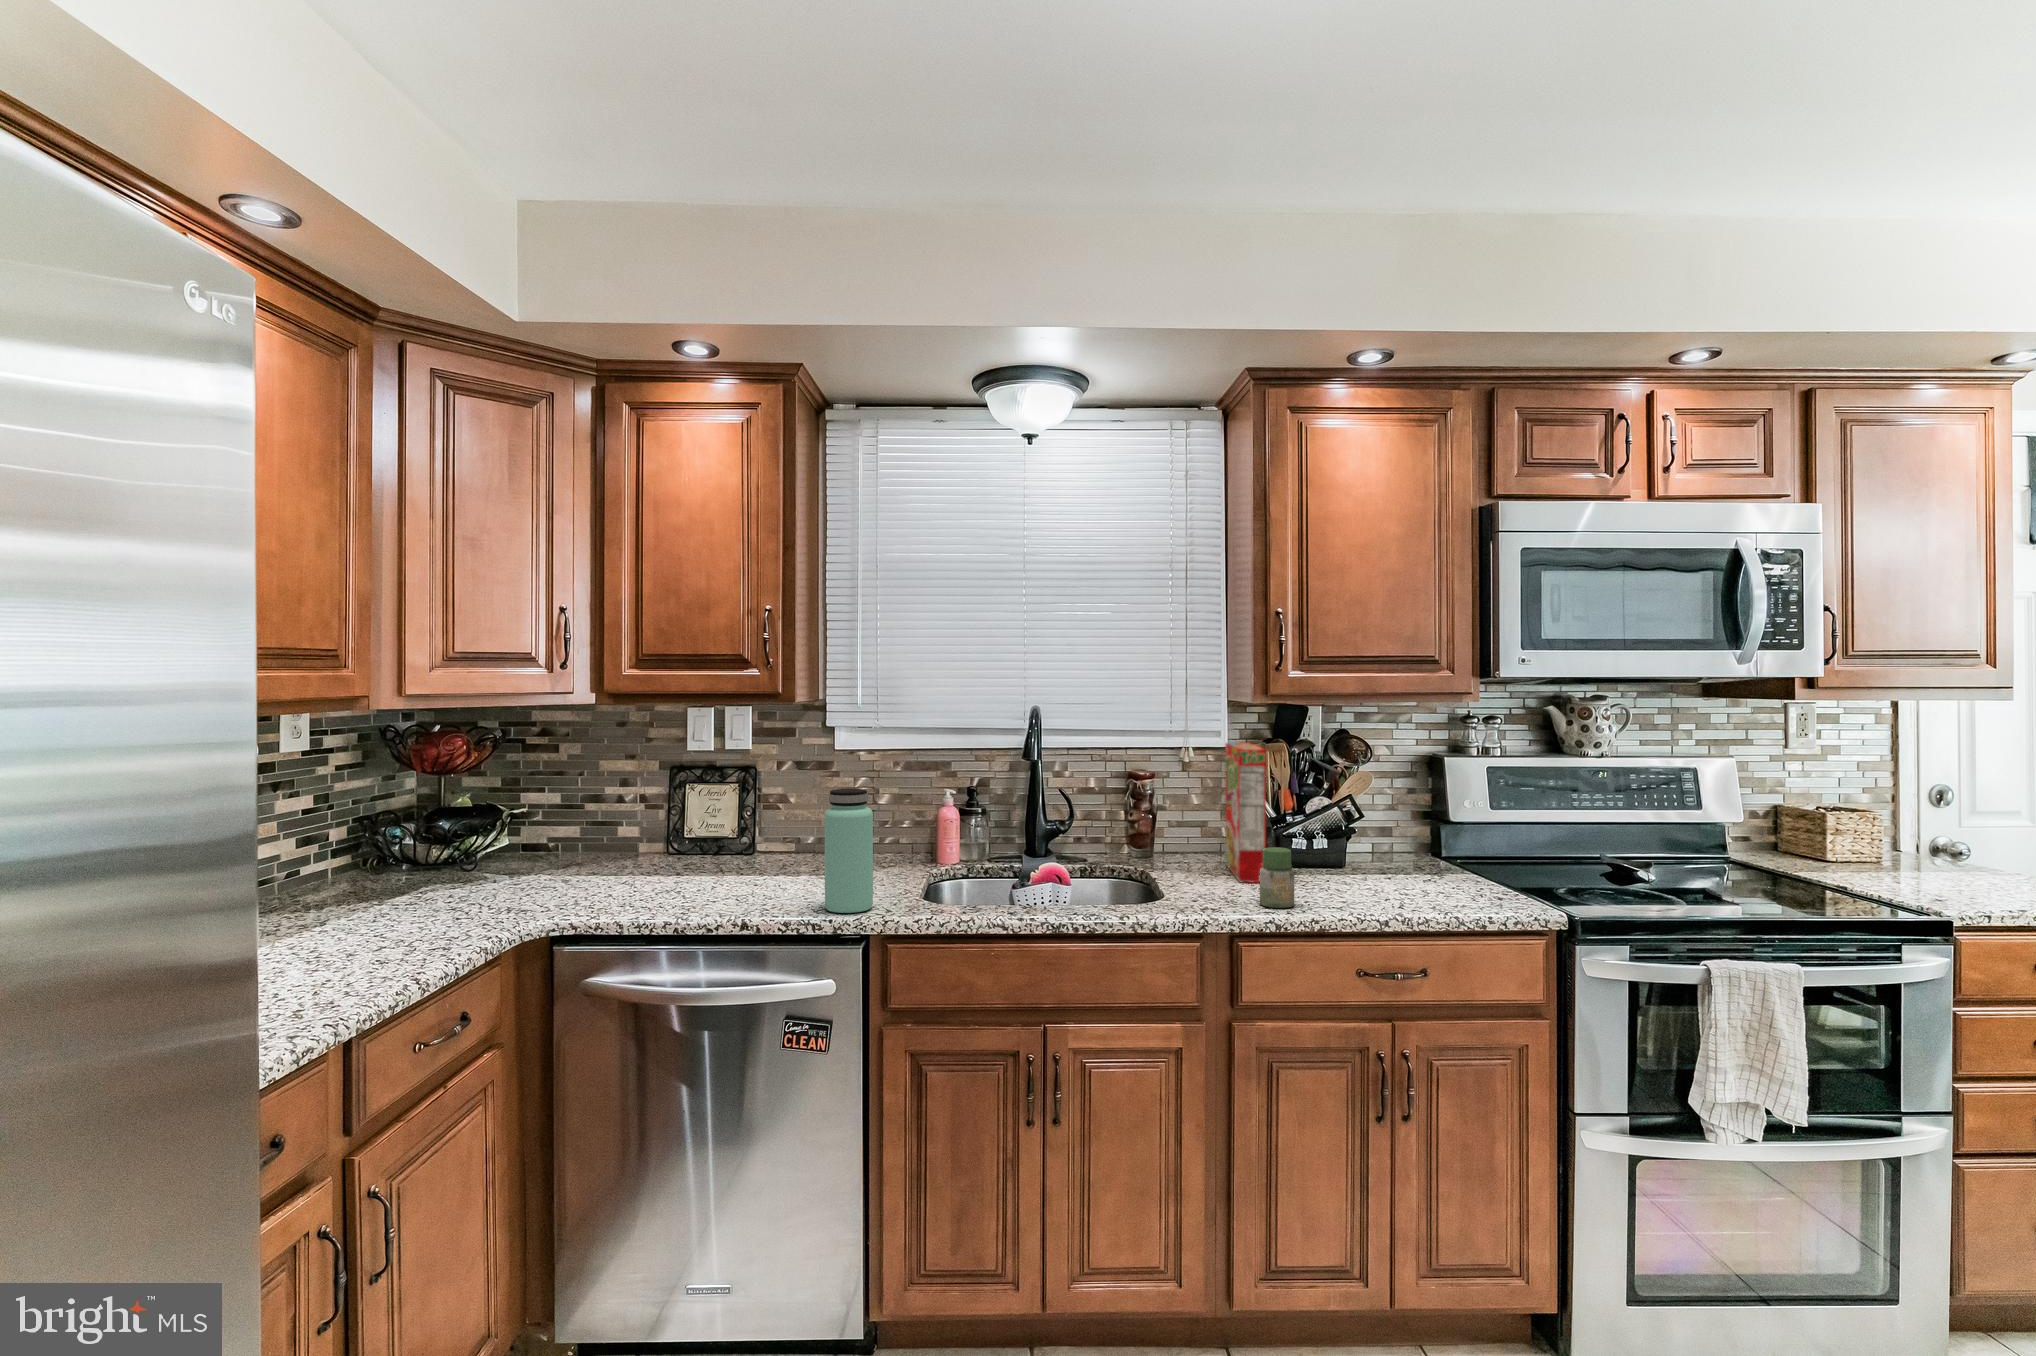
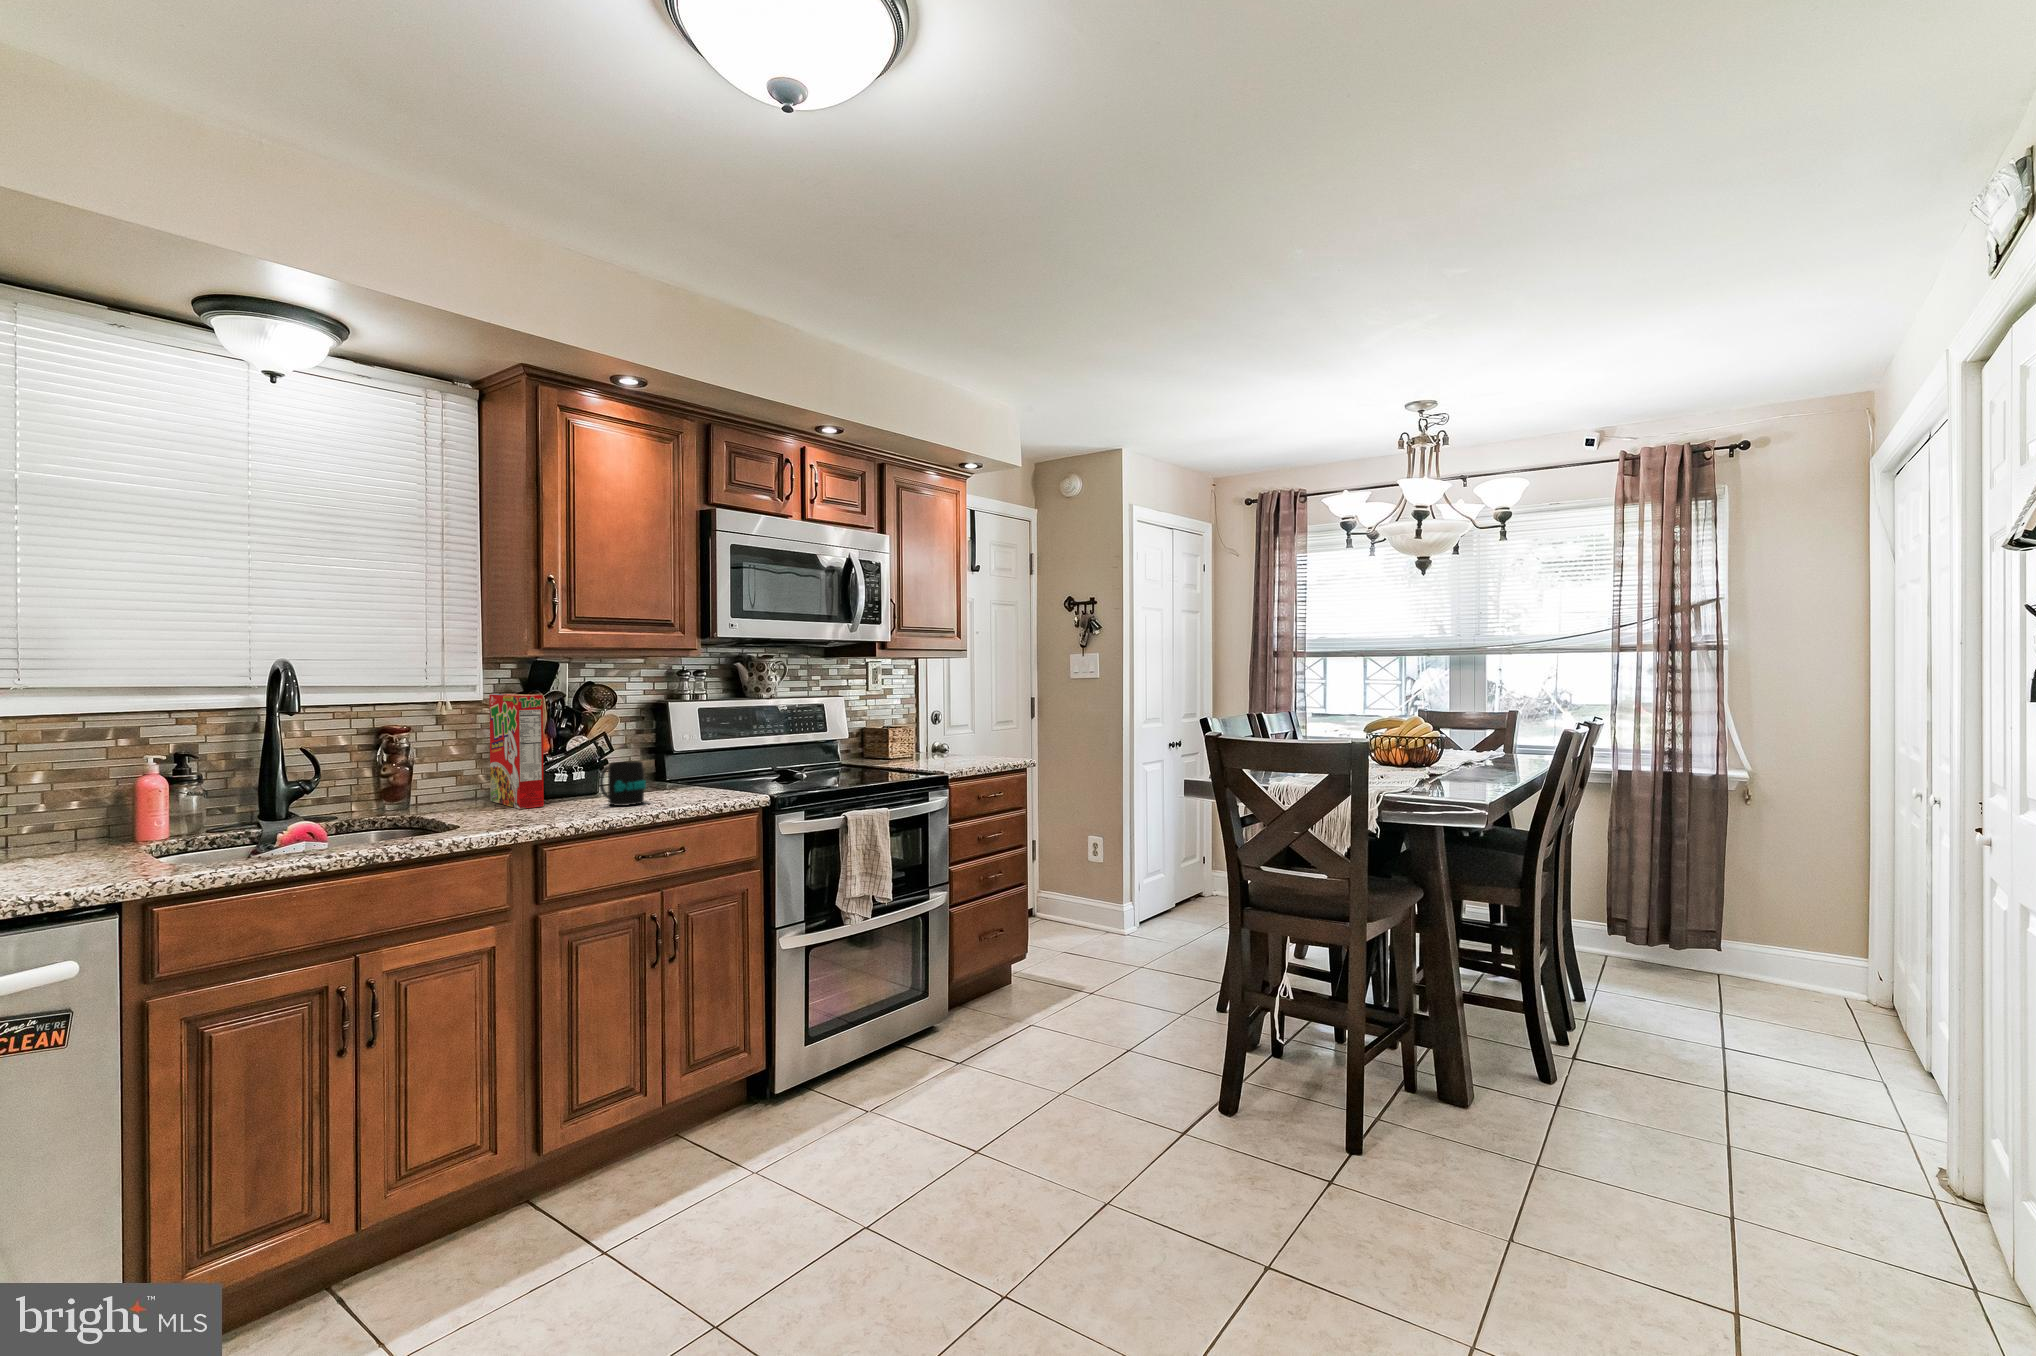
bottle: present [824,789,873,913] -> none [47,745,124,884]
mug: none [1320,839,1381,898] -> present [599,761,646,806]
jar: present [1260,847,1294,908] -> none [556,770,586,818]

